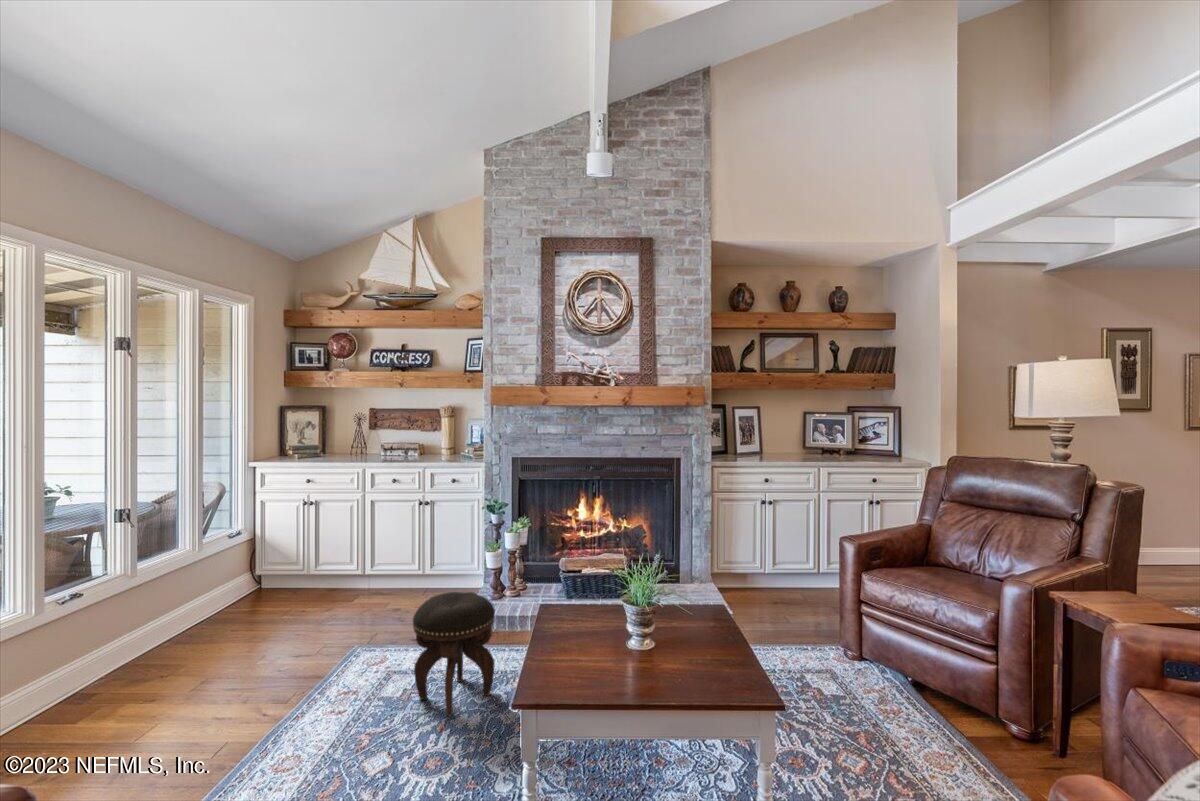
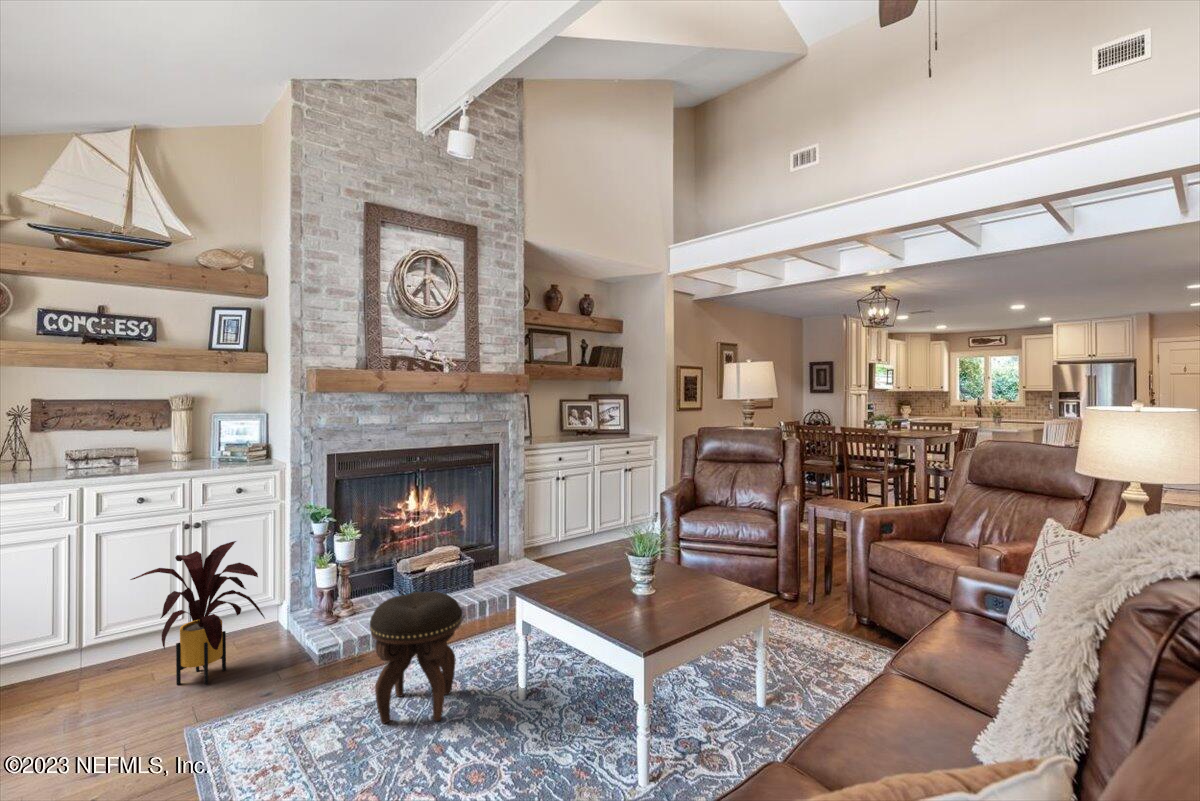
house plant: none [357,519,443,621] -> present [130,541,265,685]

